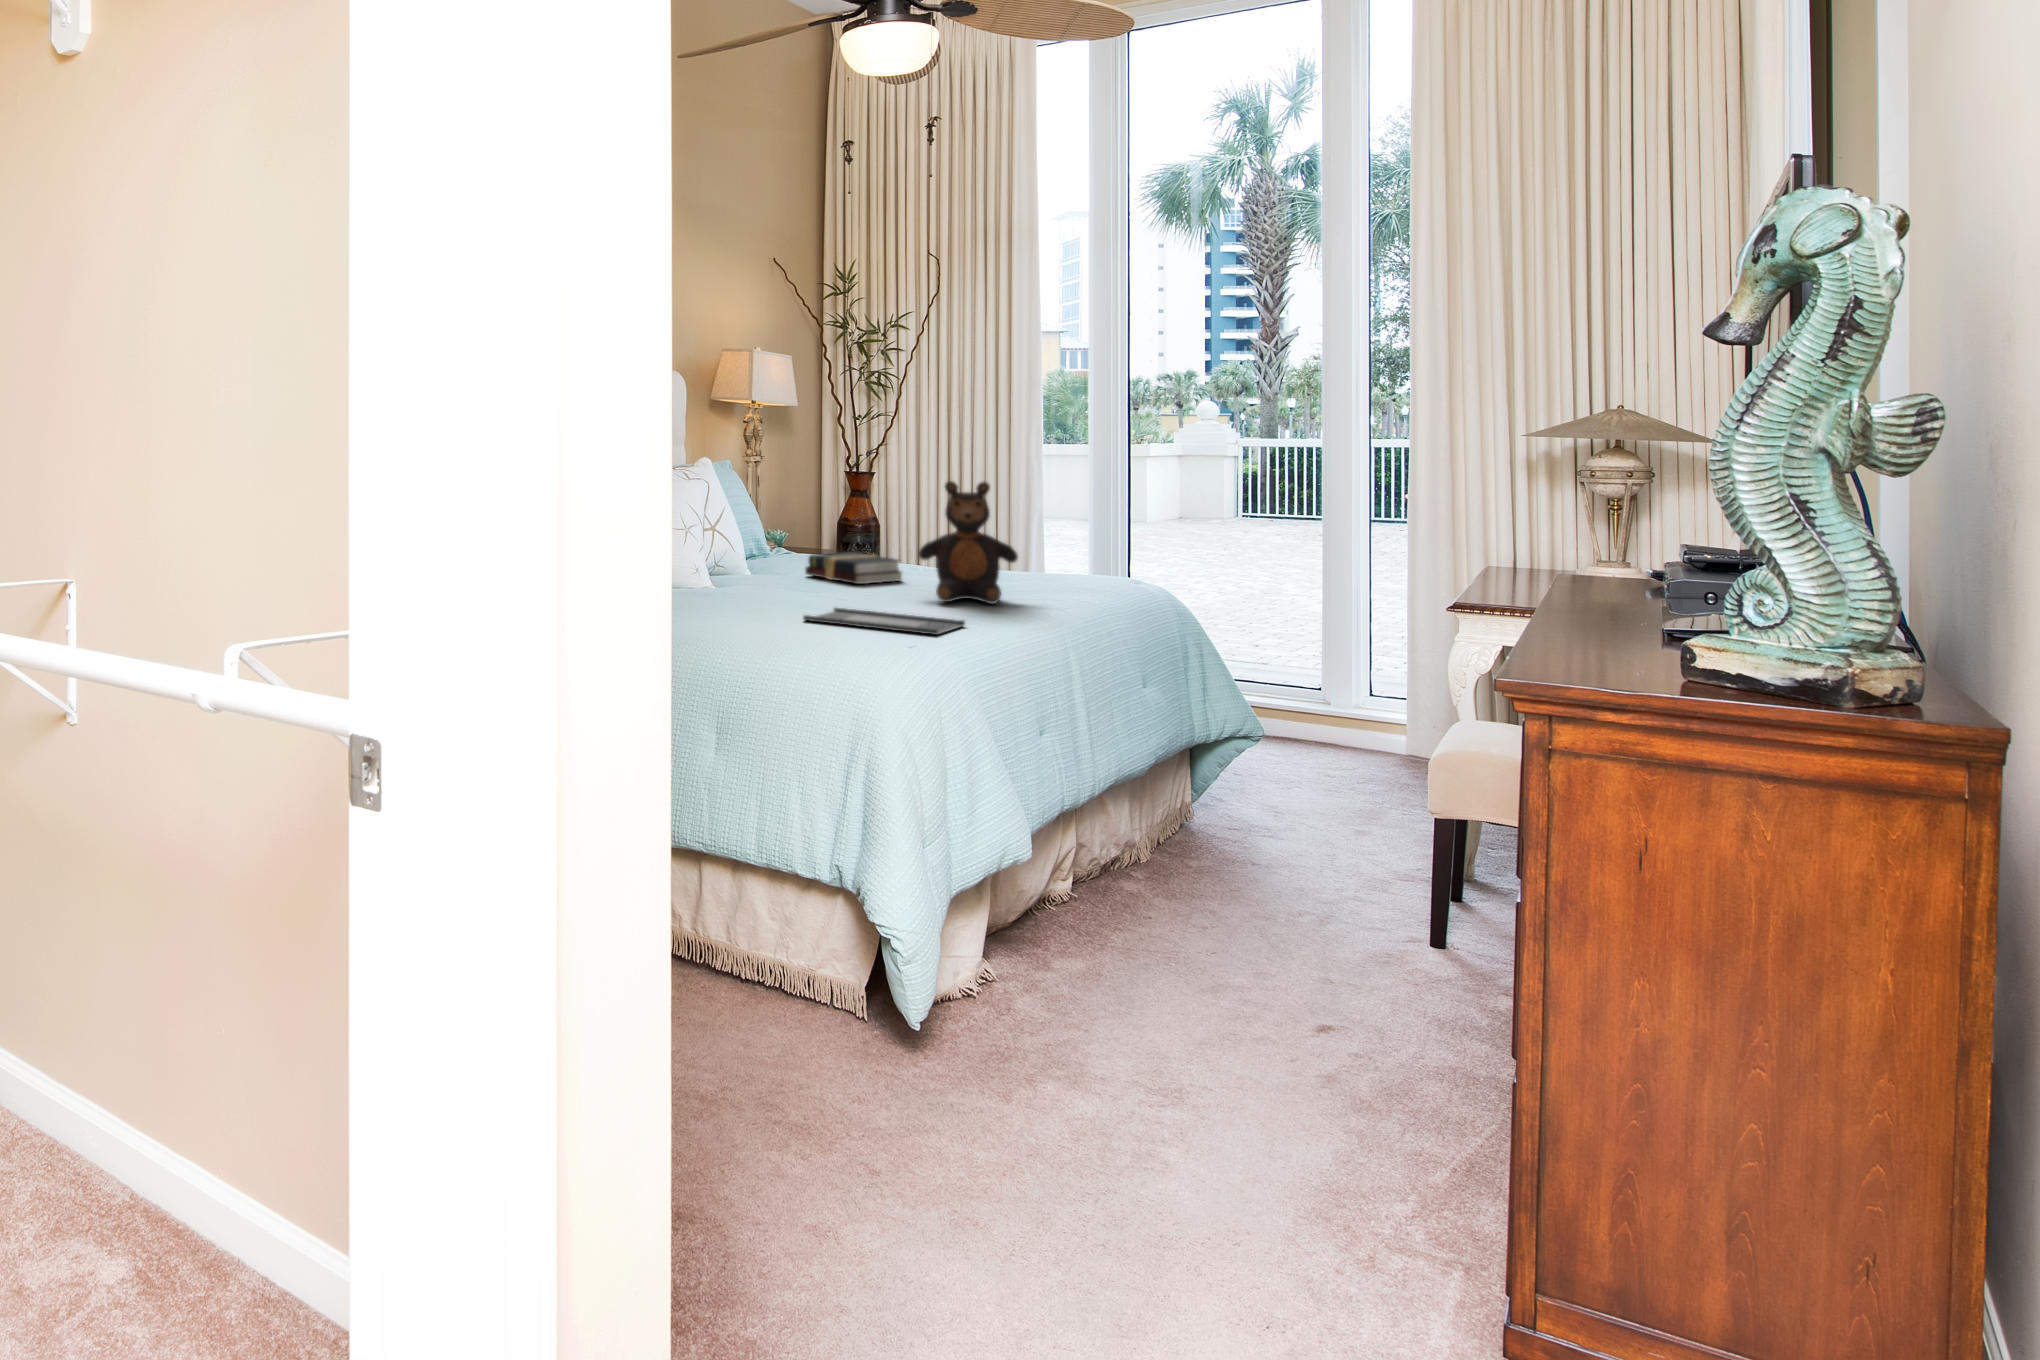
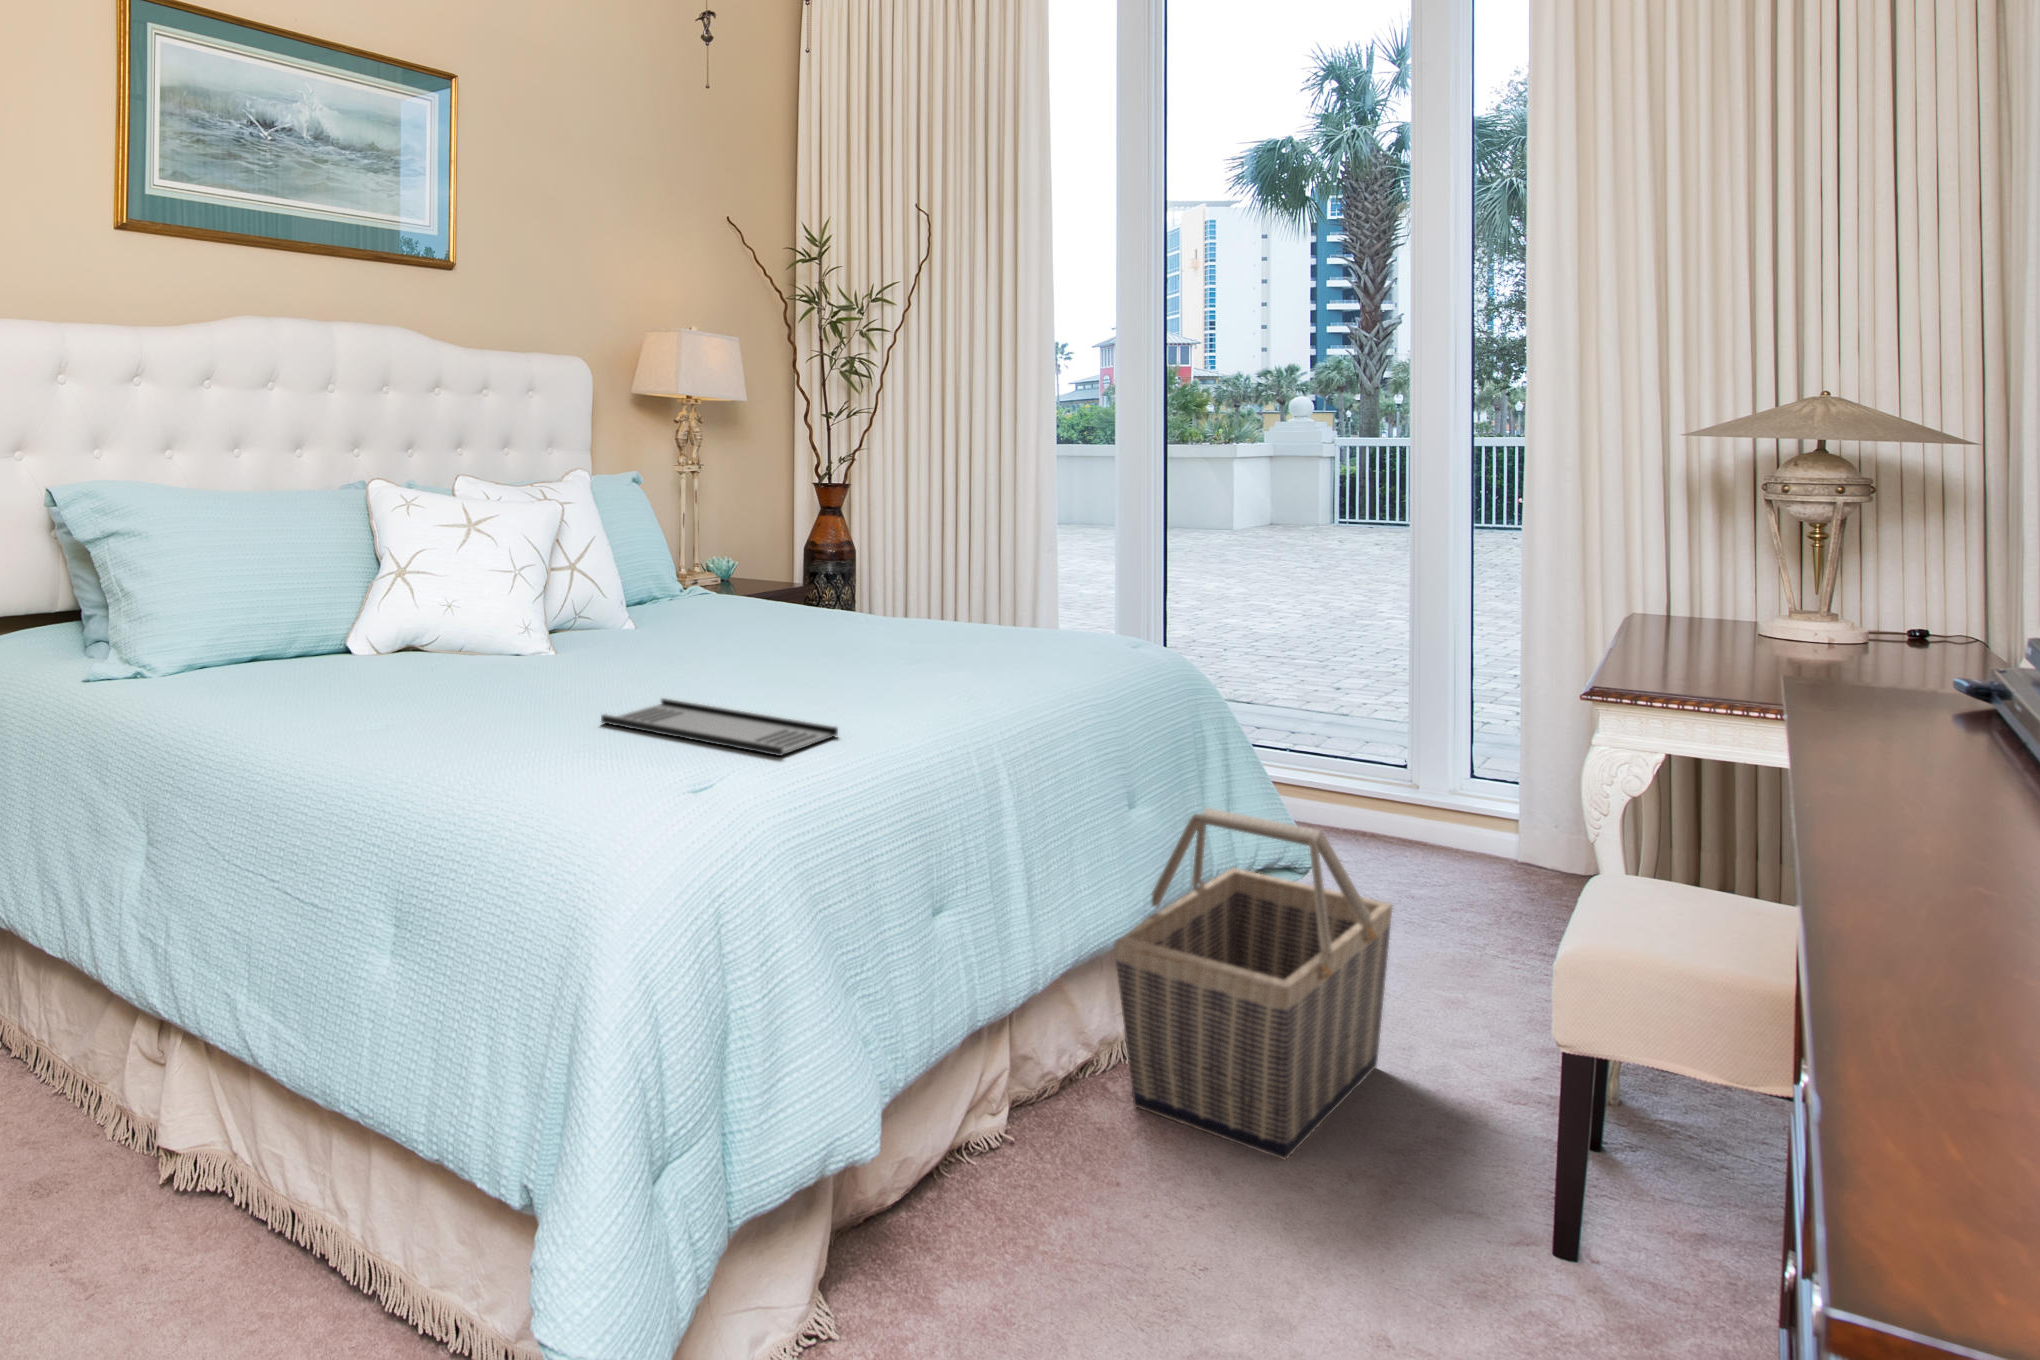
teddy bear: present [918,481,1018,604] -> none [811,507,951,689]
hardback book: present [805,552,902,584] -> none [681,599,811,649]
basket: none [1135,688,1321,911] -> present [1114,808,1392,1160]

